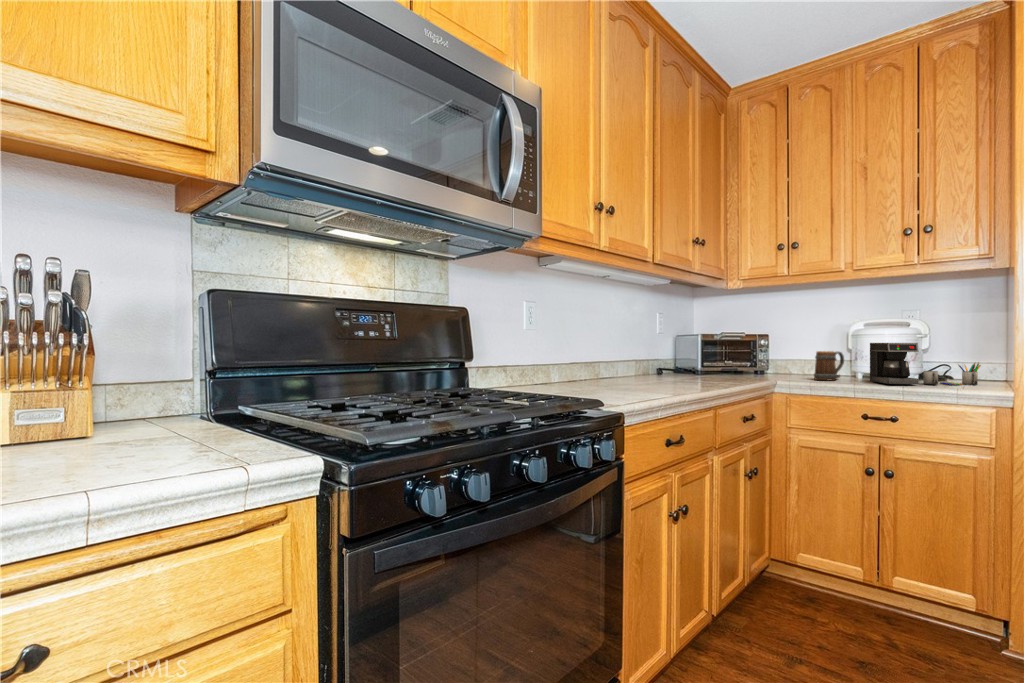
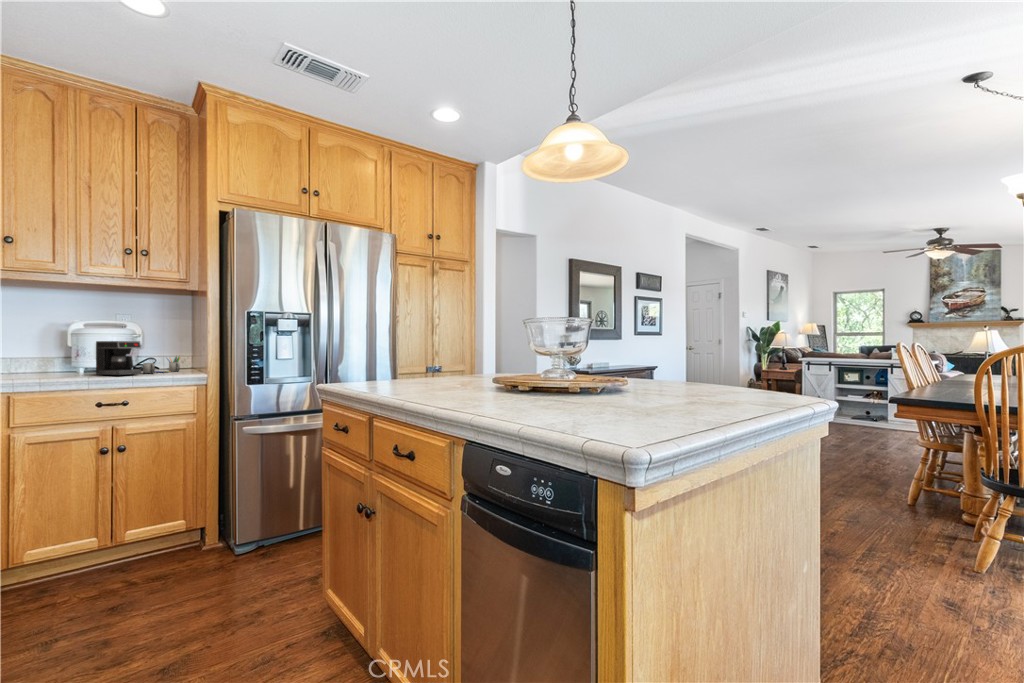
mug: present [814,351,844,380] -> none [35,349,68,377]

